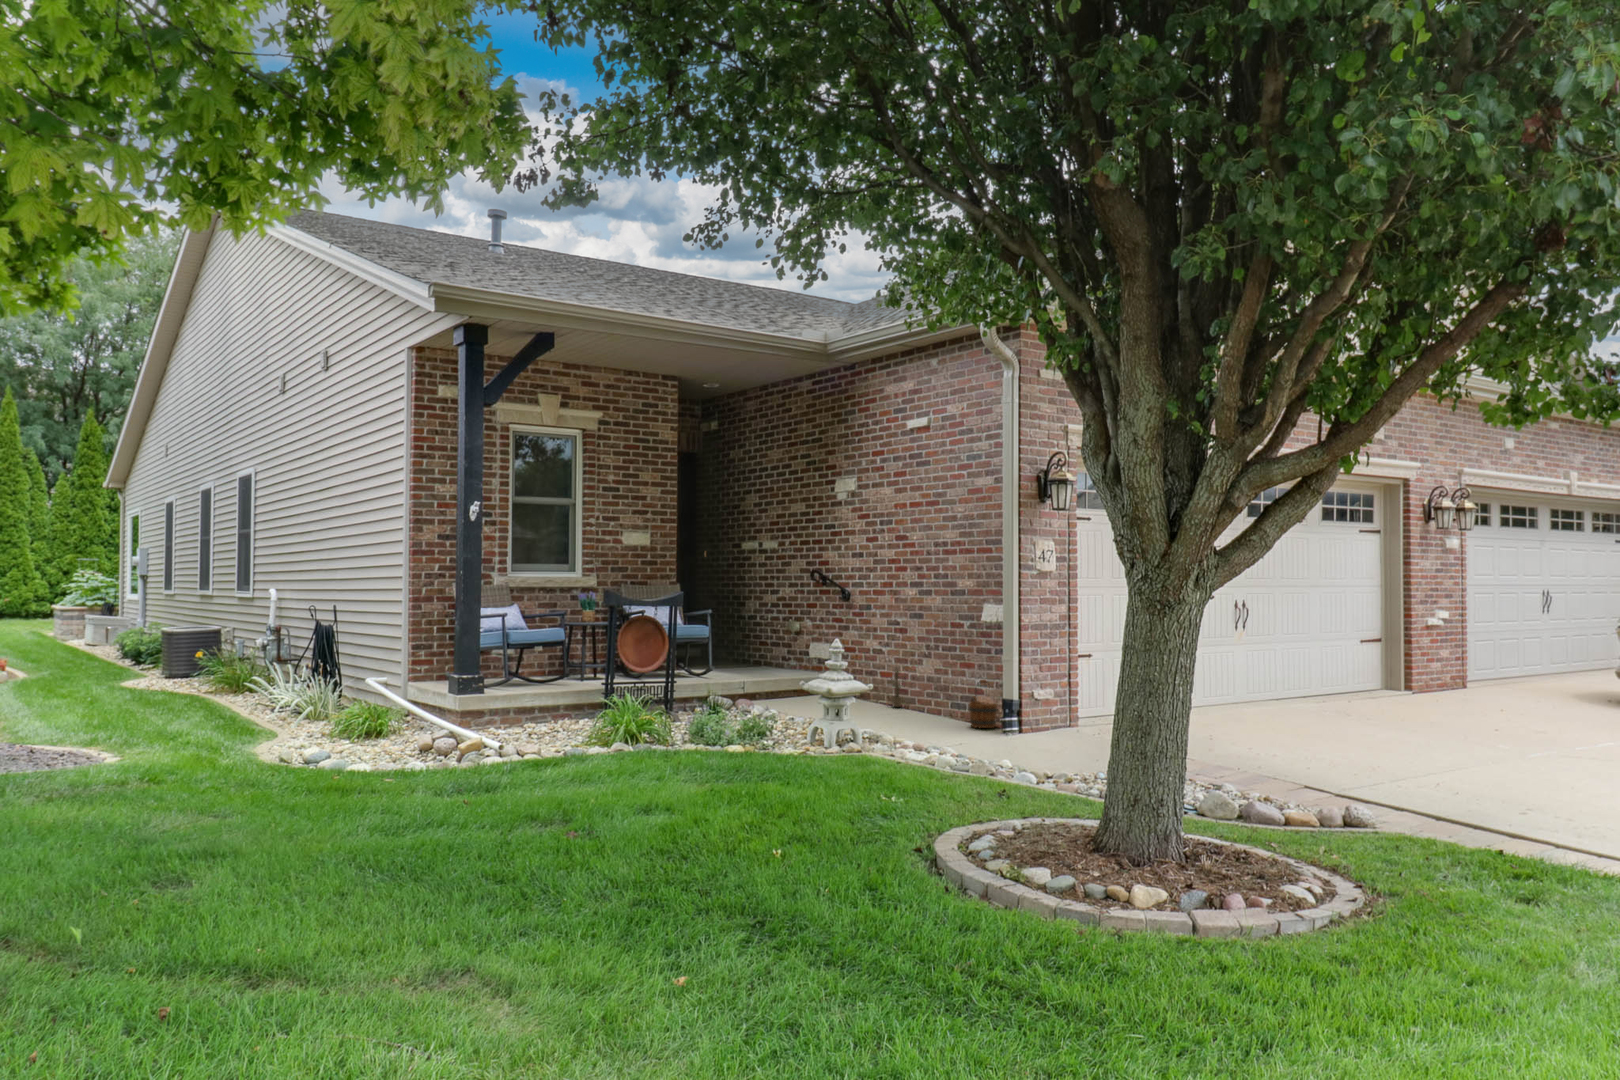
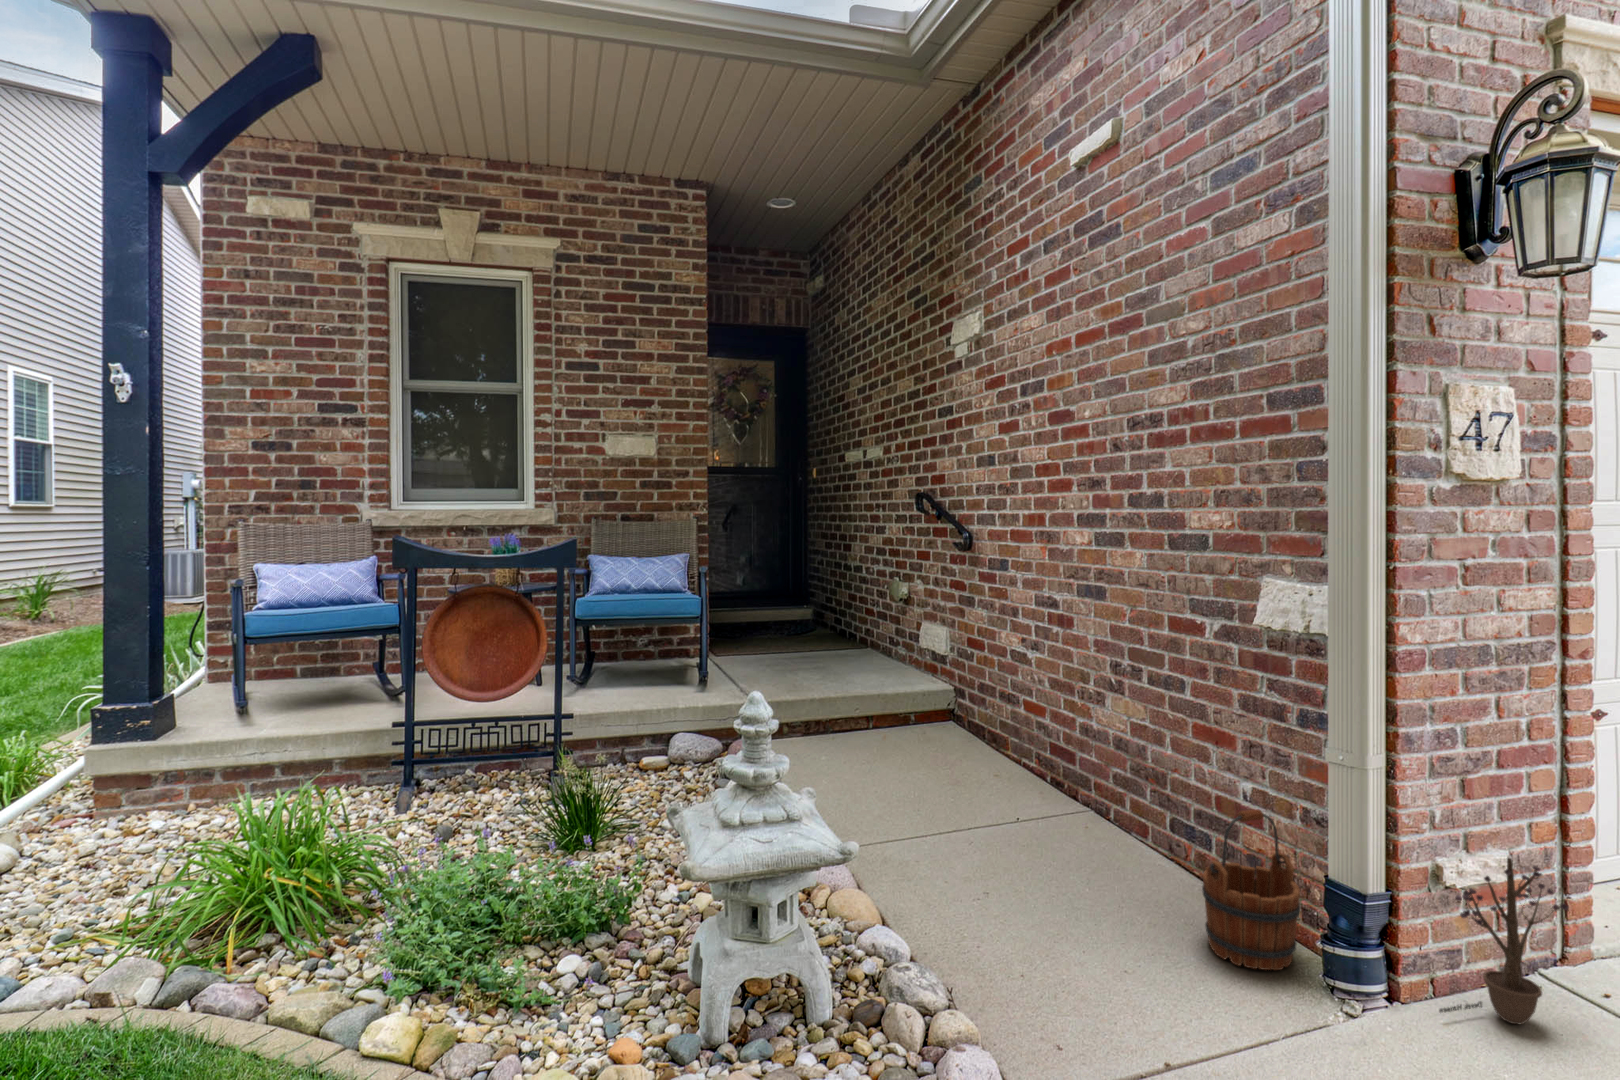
decorative plant: present [890,667,906,707] -> present [1439,858,1569,1024]

